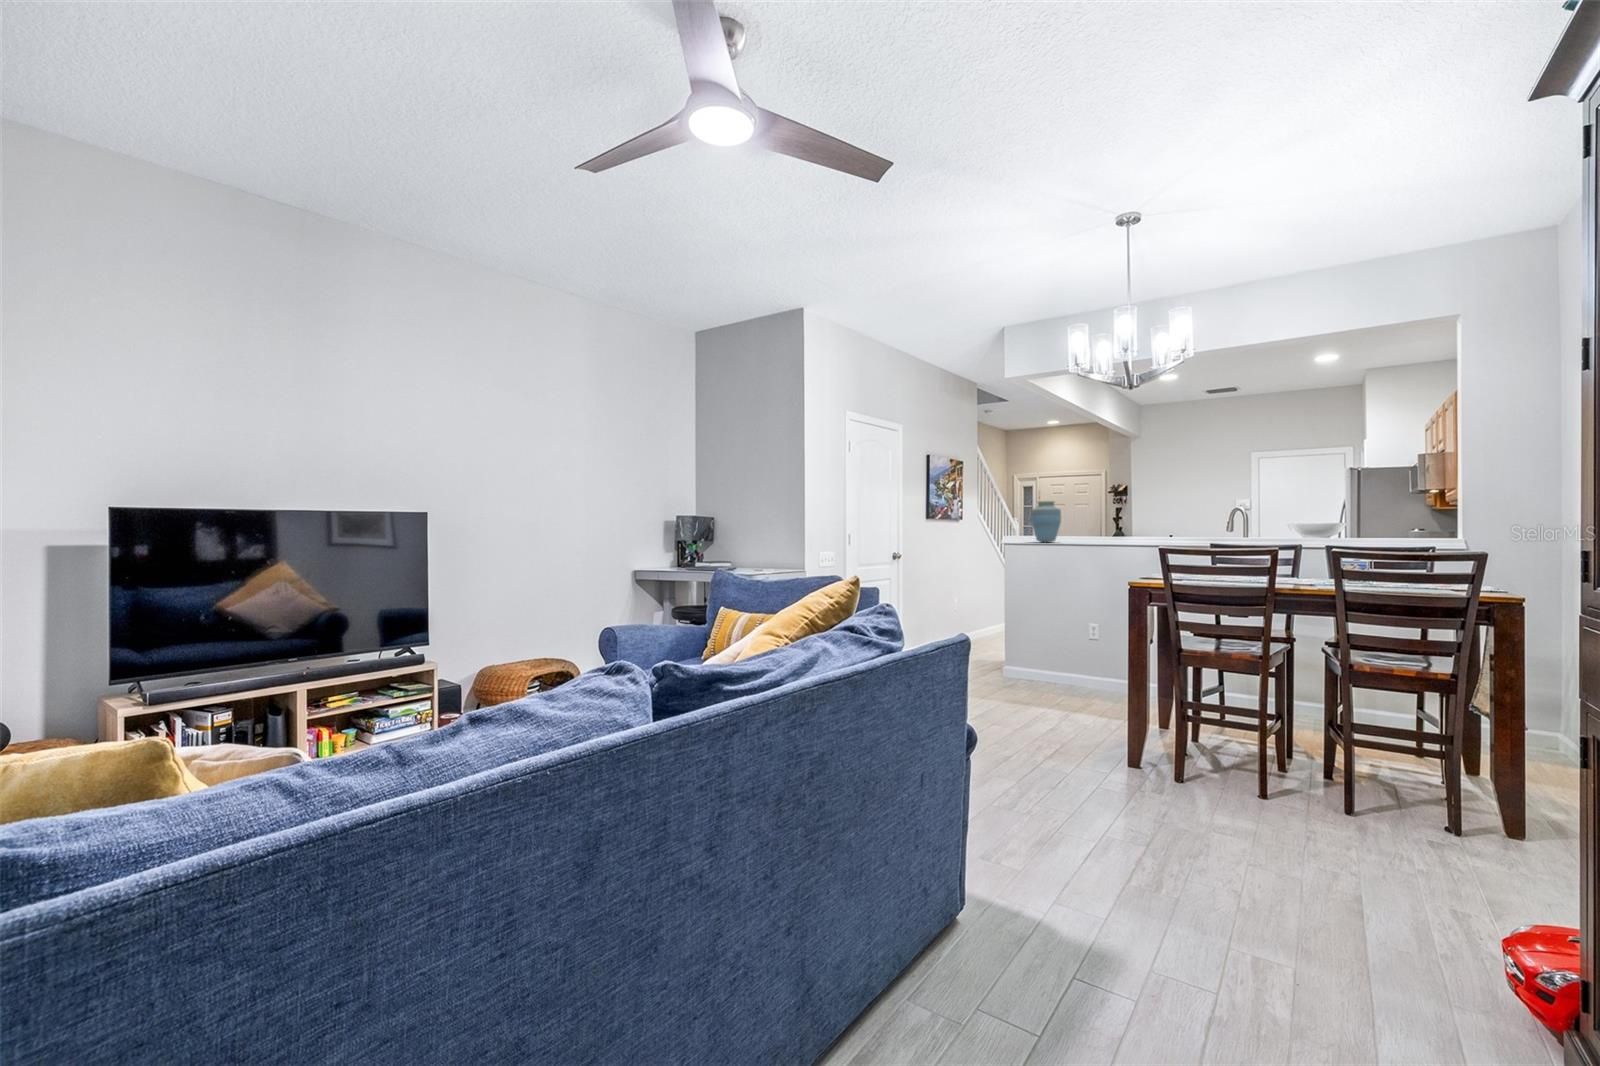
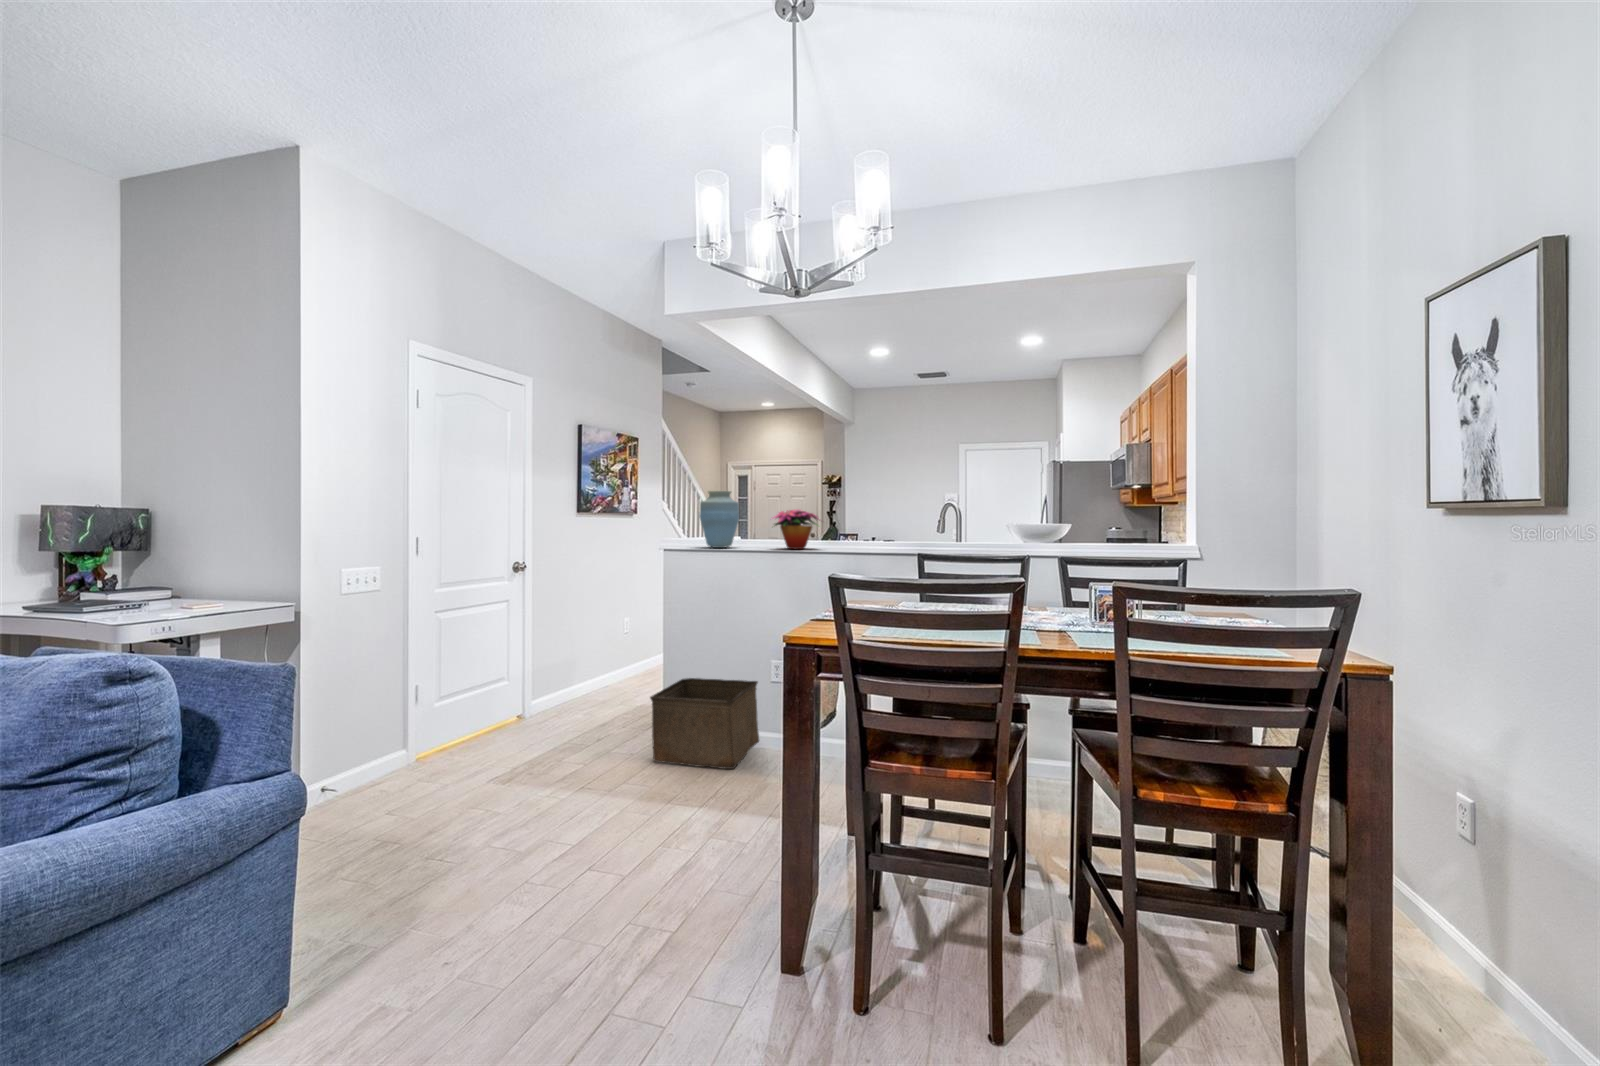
flower arrangement: none [1085,513,1132,543] -> present [773,510,818,549]
storage bin: none [1003,635,1080,694] -> present [650,678,759,769]

